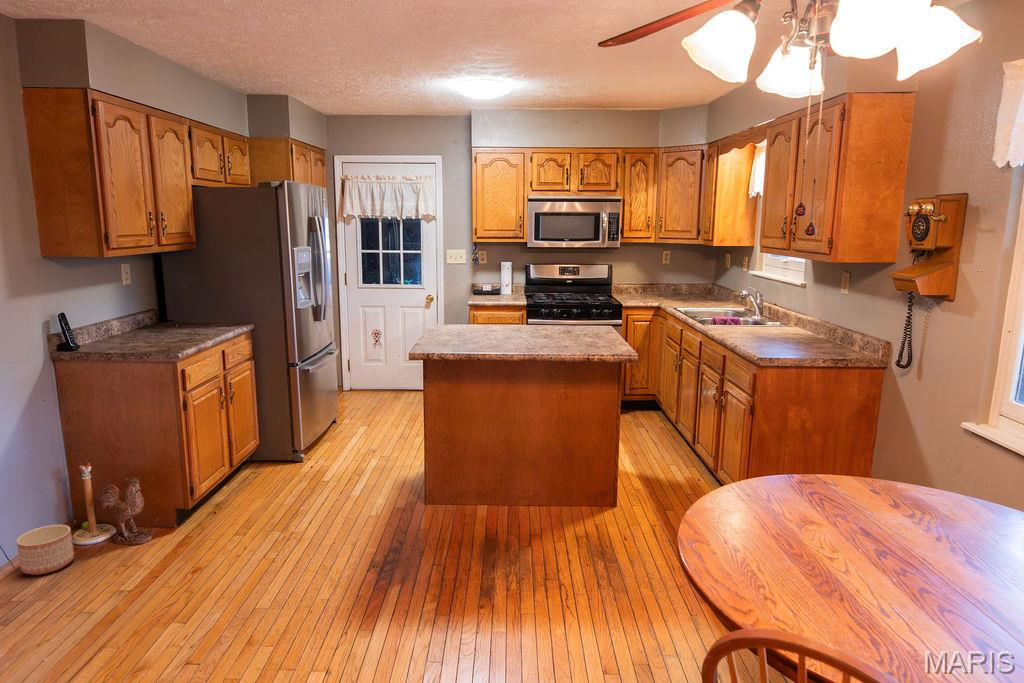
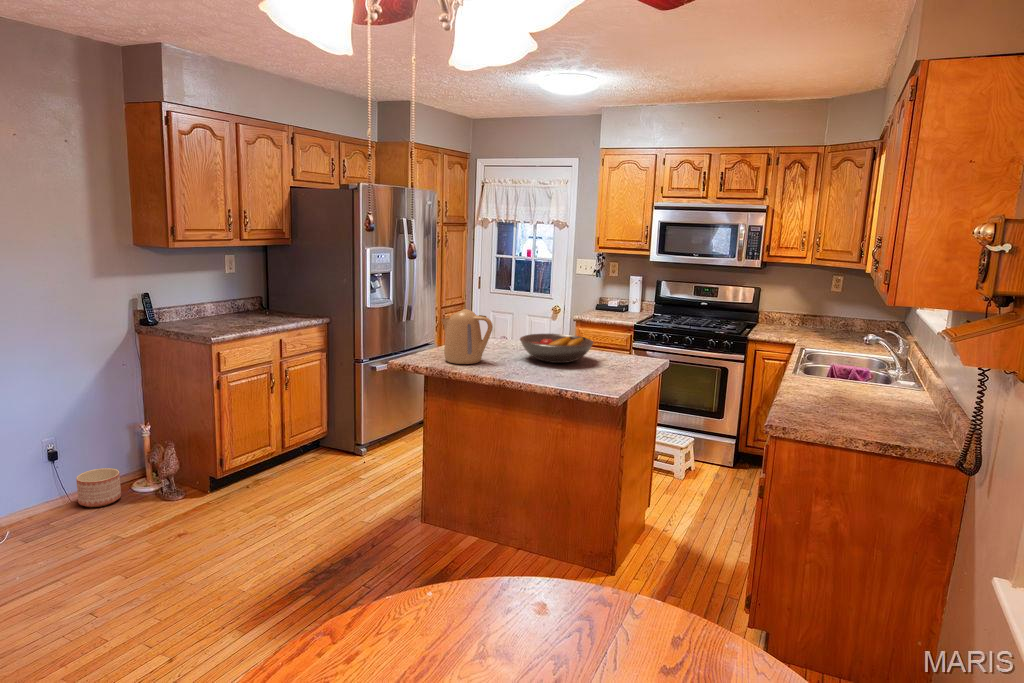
kettle: none [453,296,503,345] -> present [441,309,493,364]
fruit bowl: none [511,311,575,336] -> present [520,334,593,363]

